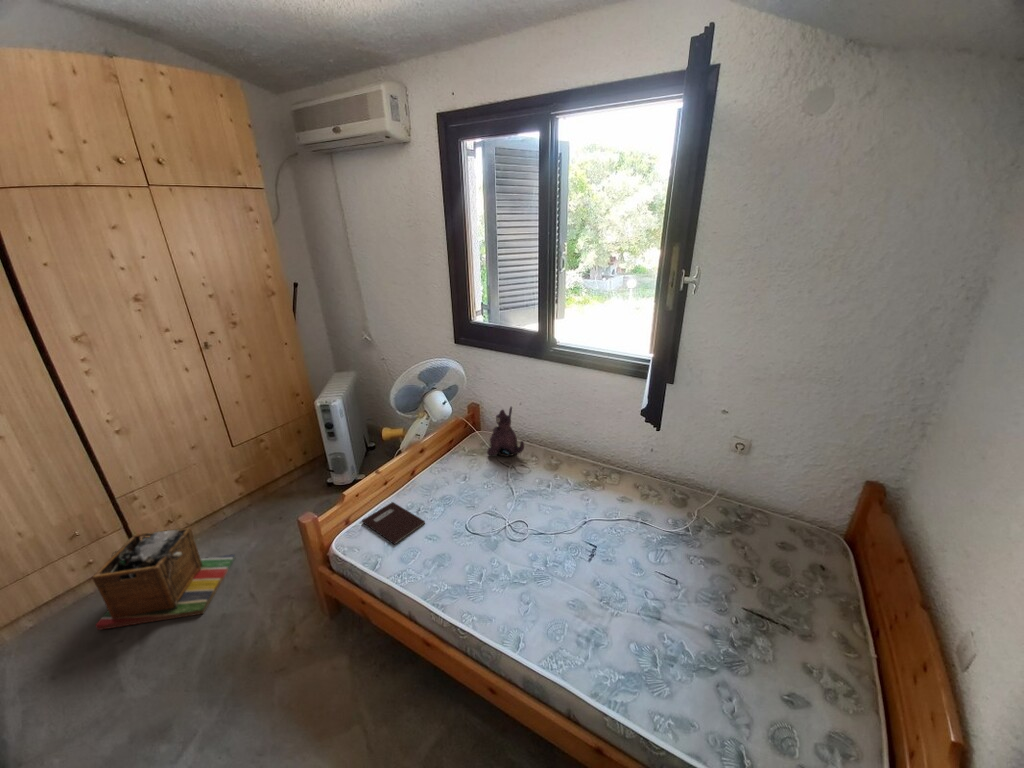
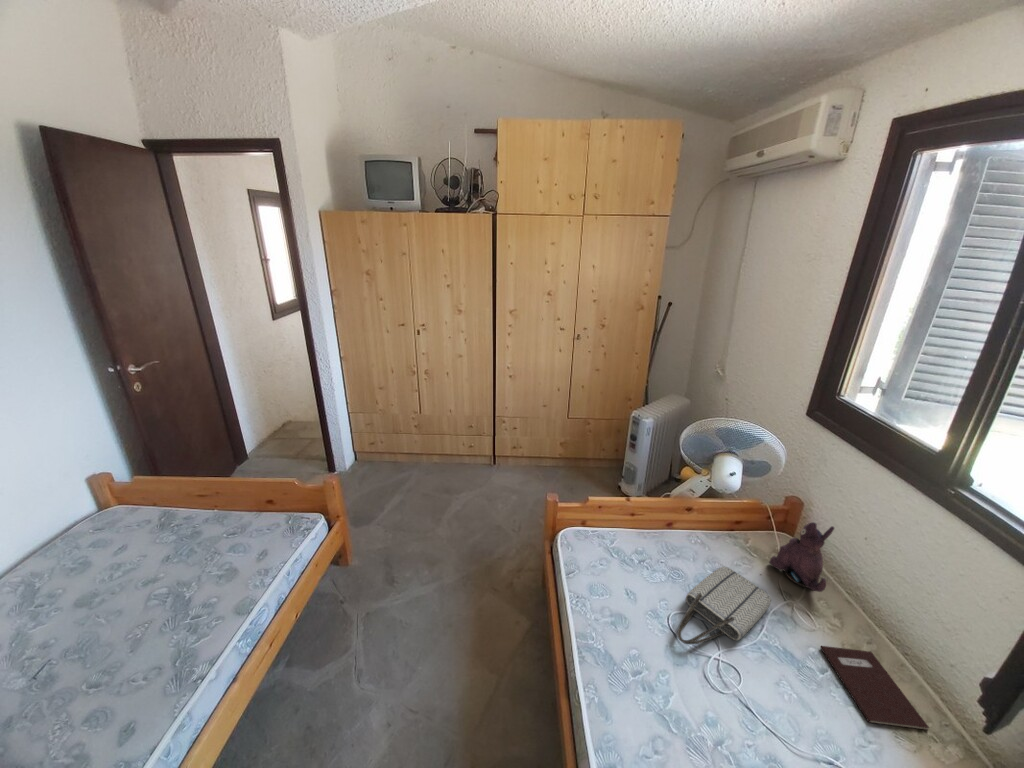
tote bag: none [467,471,512,535] -> present [677,567,771,644]
notebook: present [362,502,425,544] -> present [821,646,929,730]
laundry basket: present [92,528,235,630] -> none [453,446,529,520]

